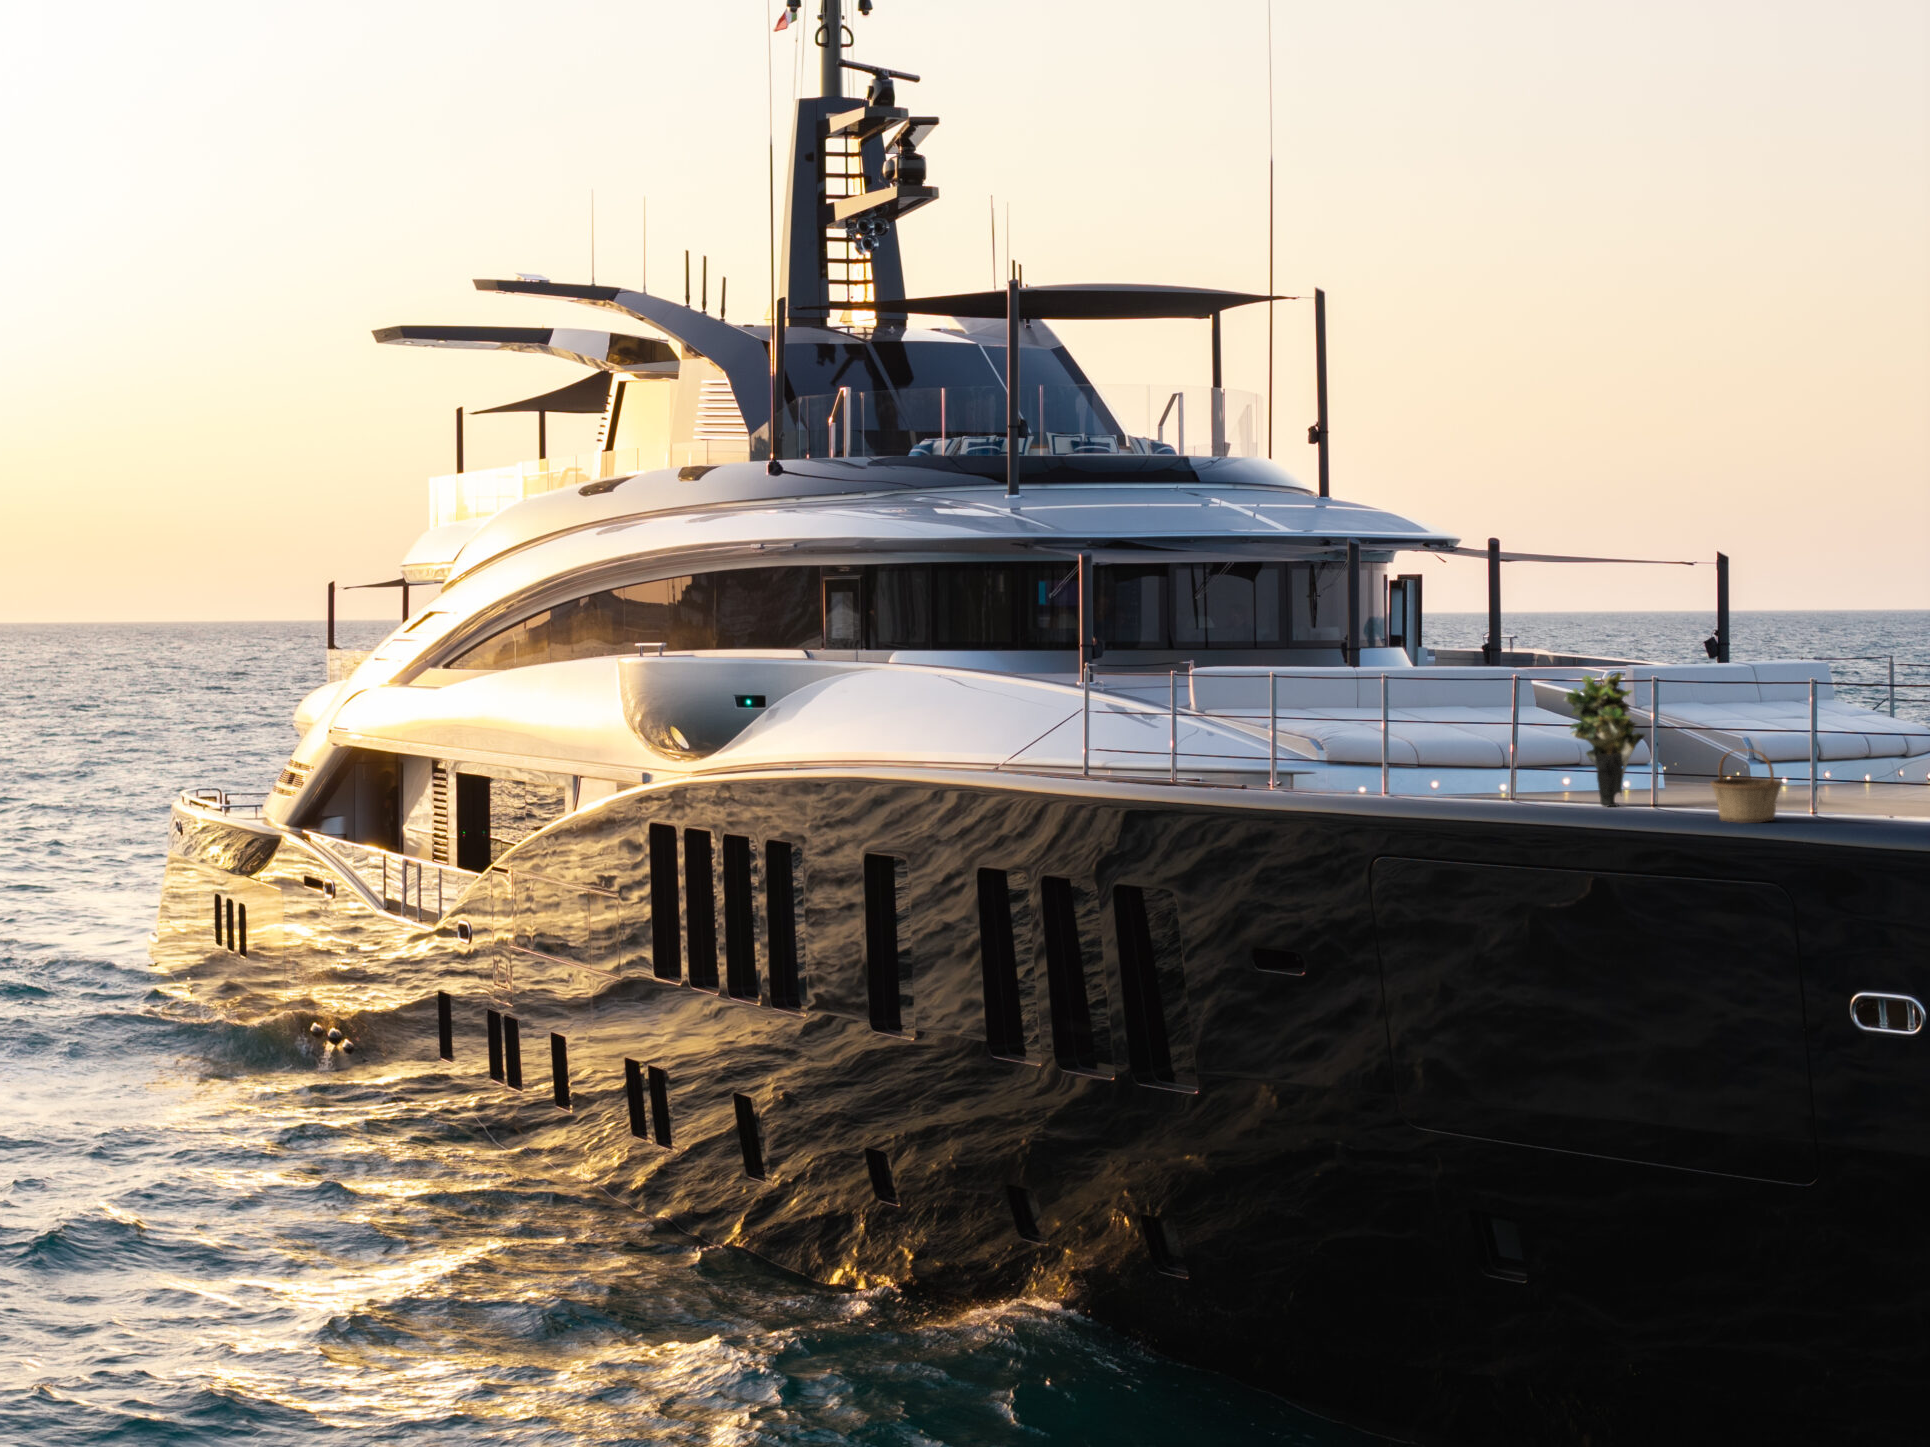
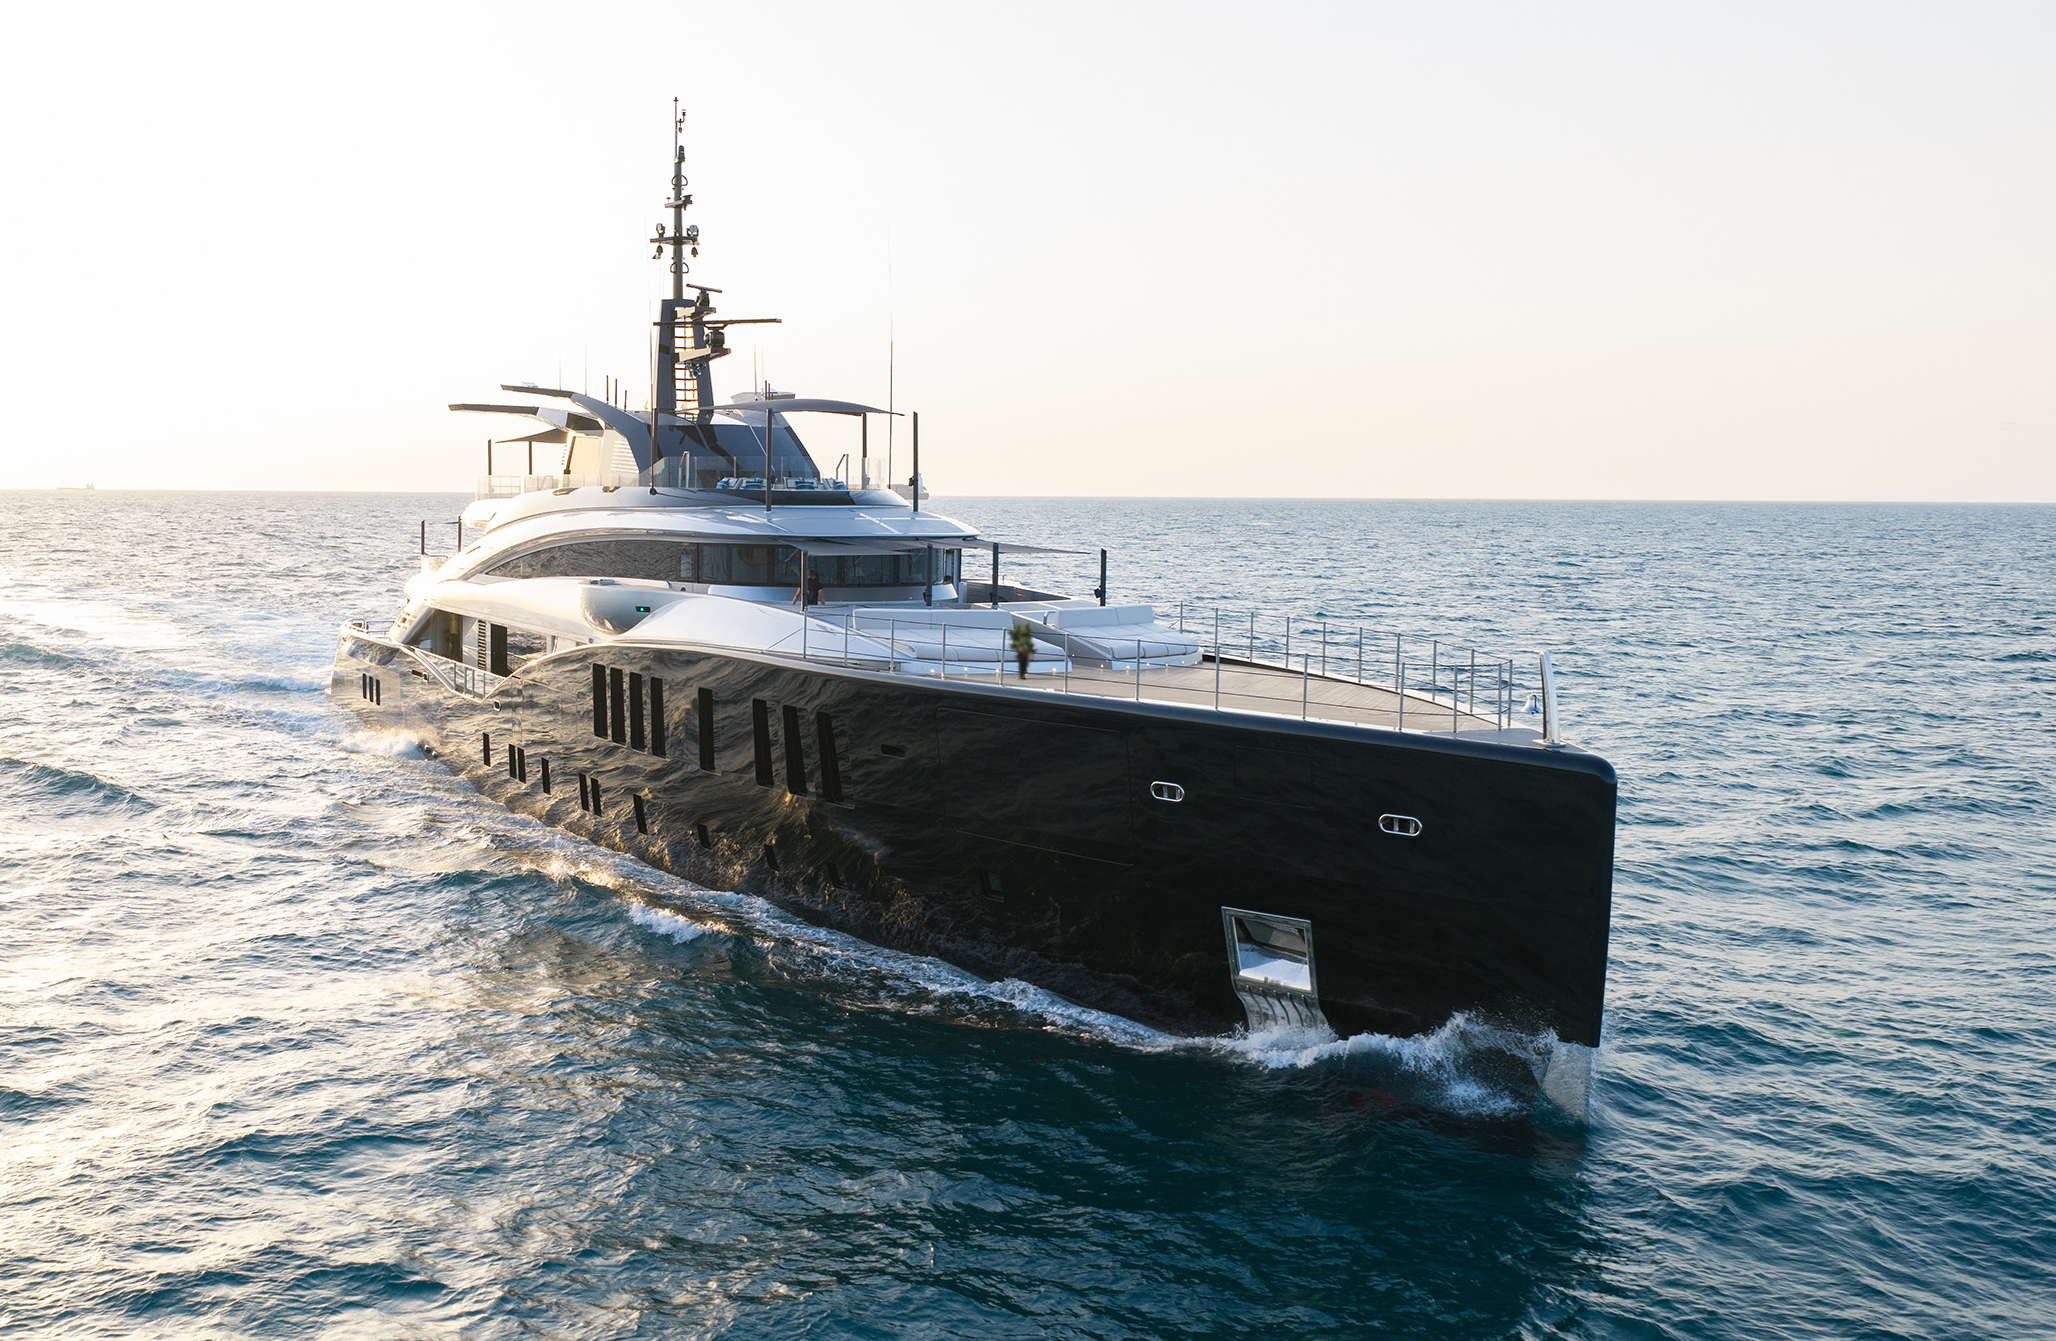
basket: present [1711,749,1782,823] -> none [1062,659,1091,690]

